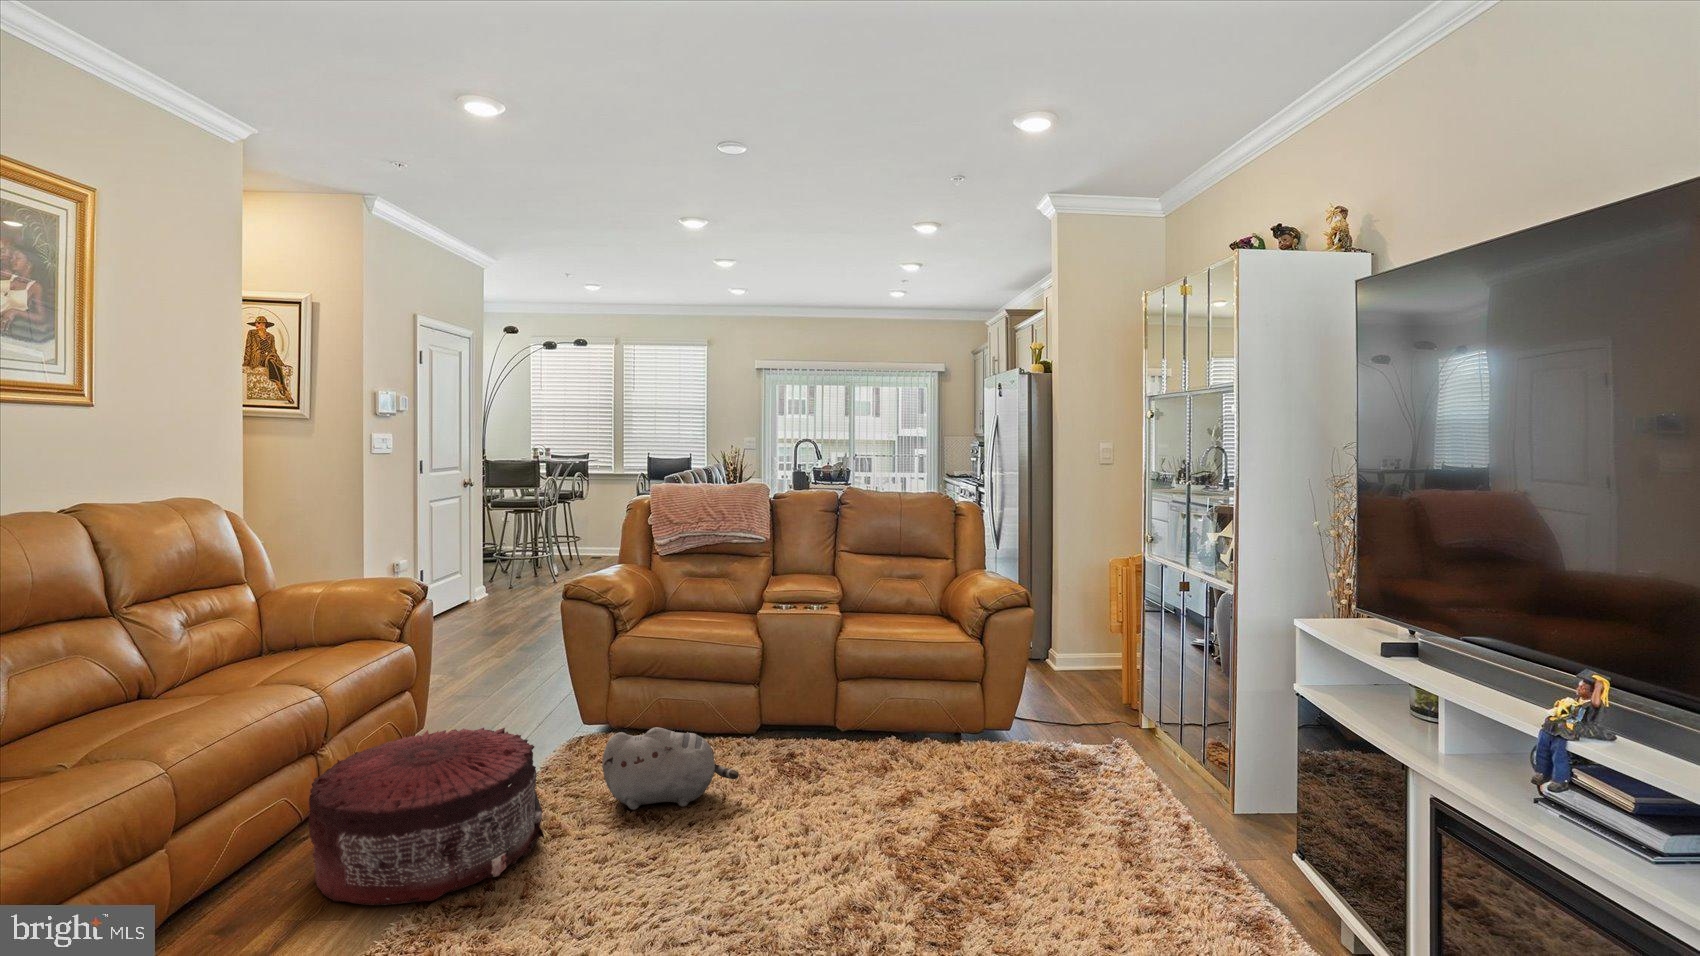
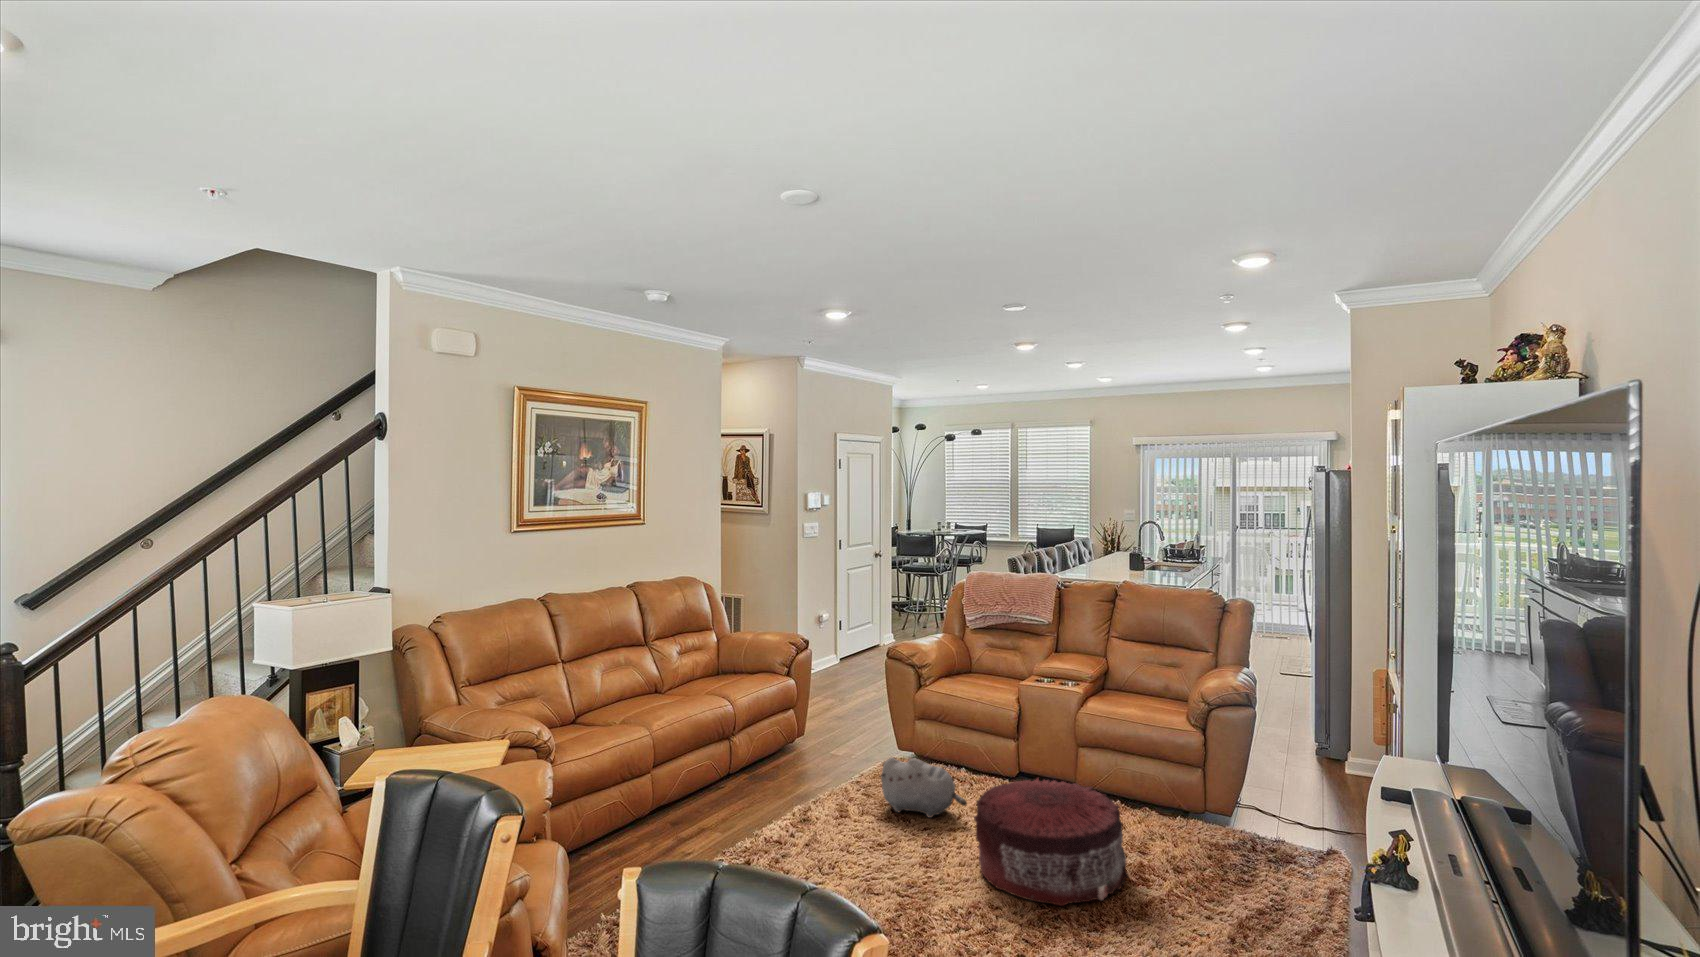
pouf: present [309,728,544,905] -> present [974,779,1129,906]

